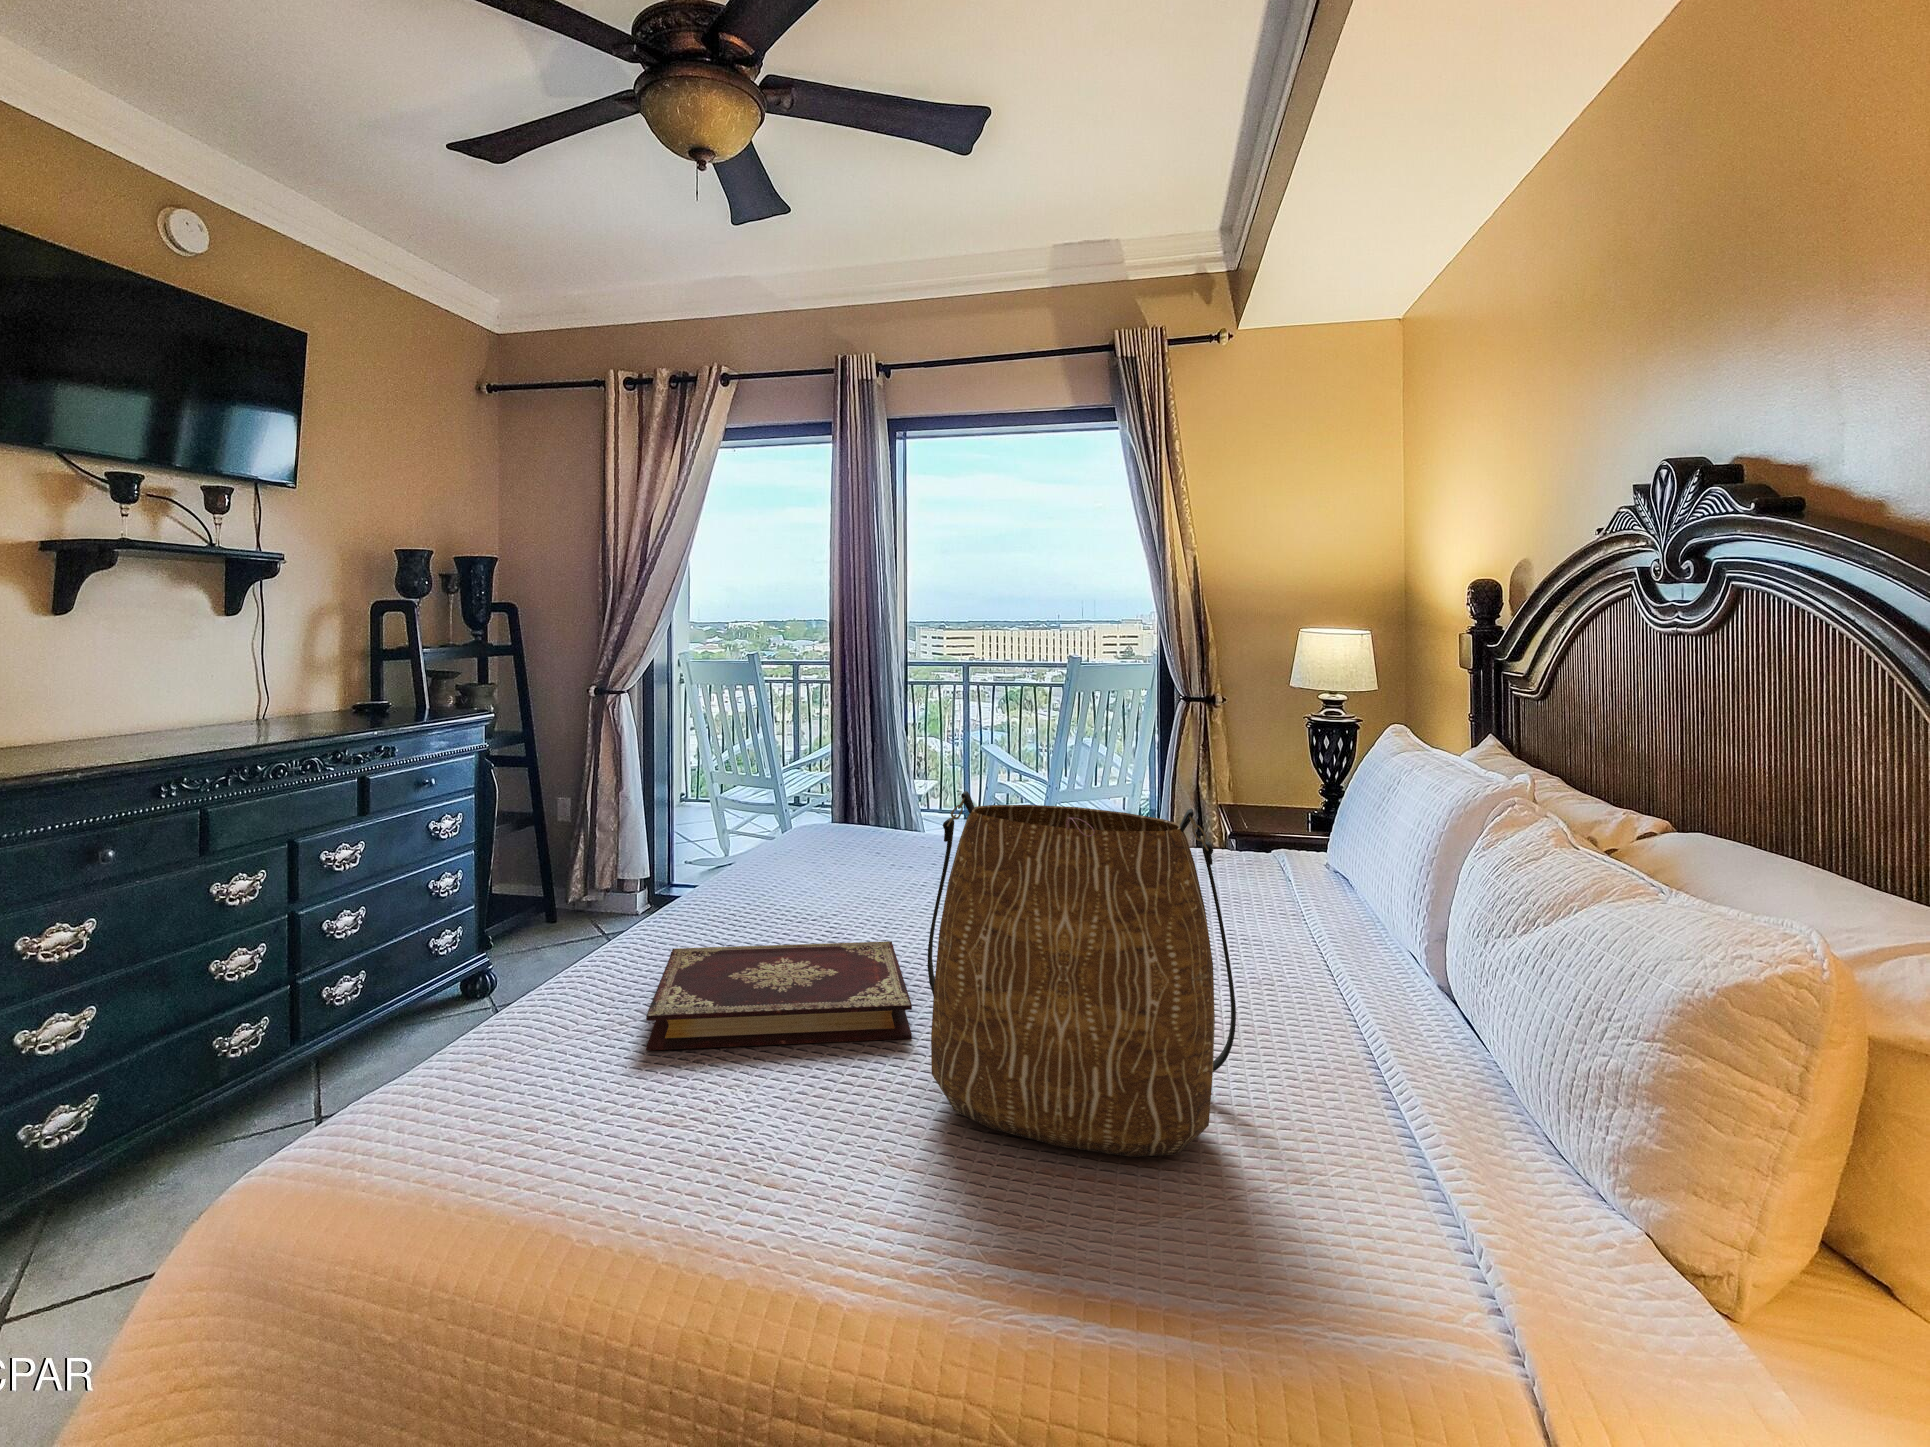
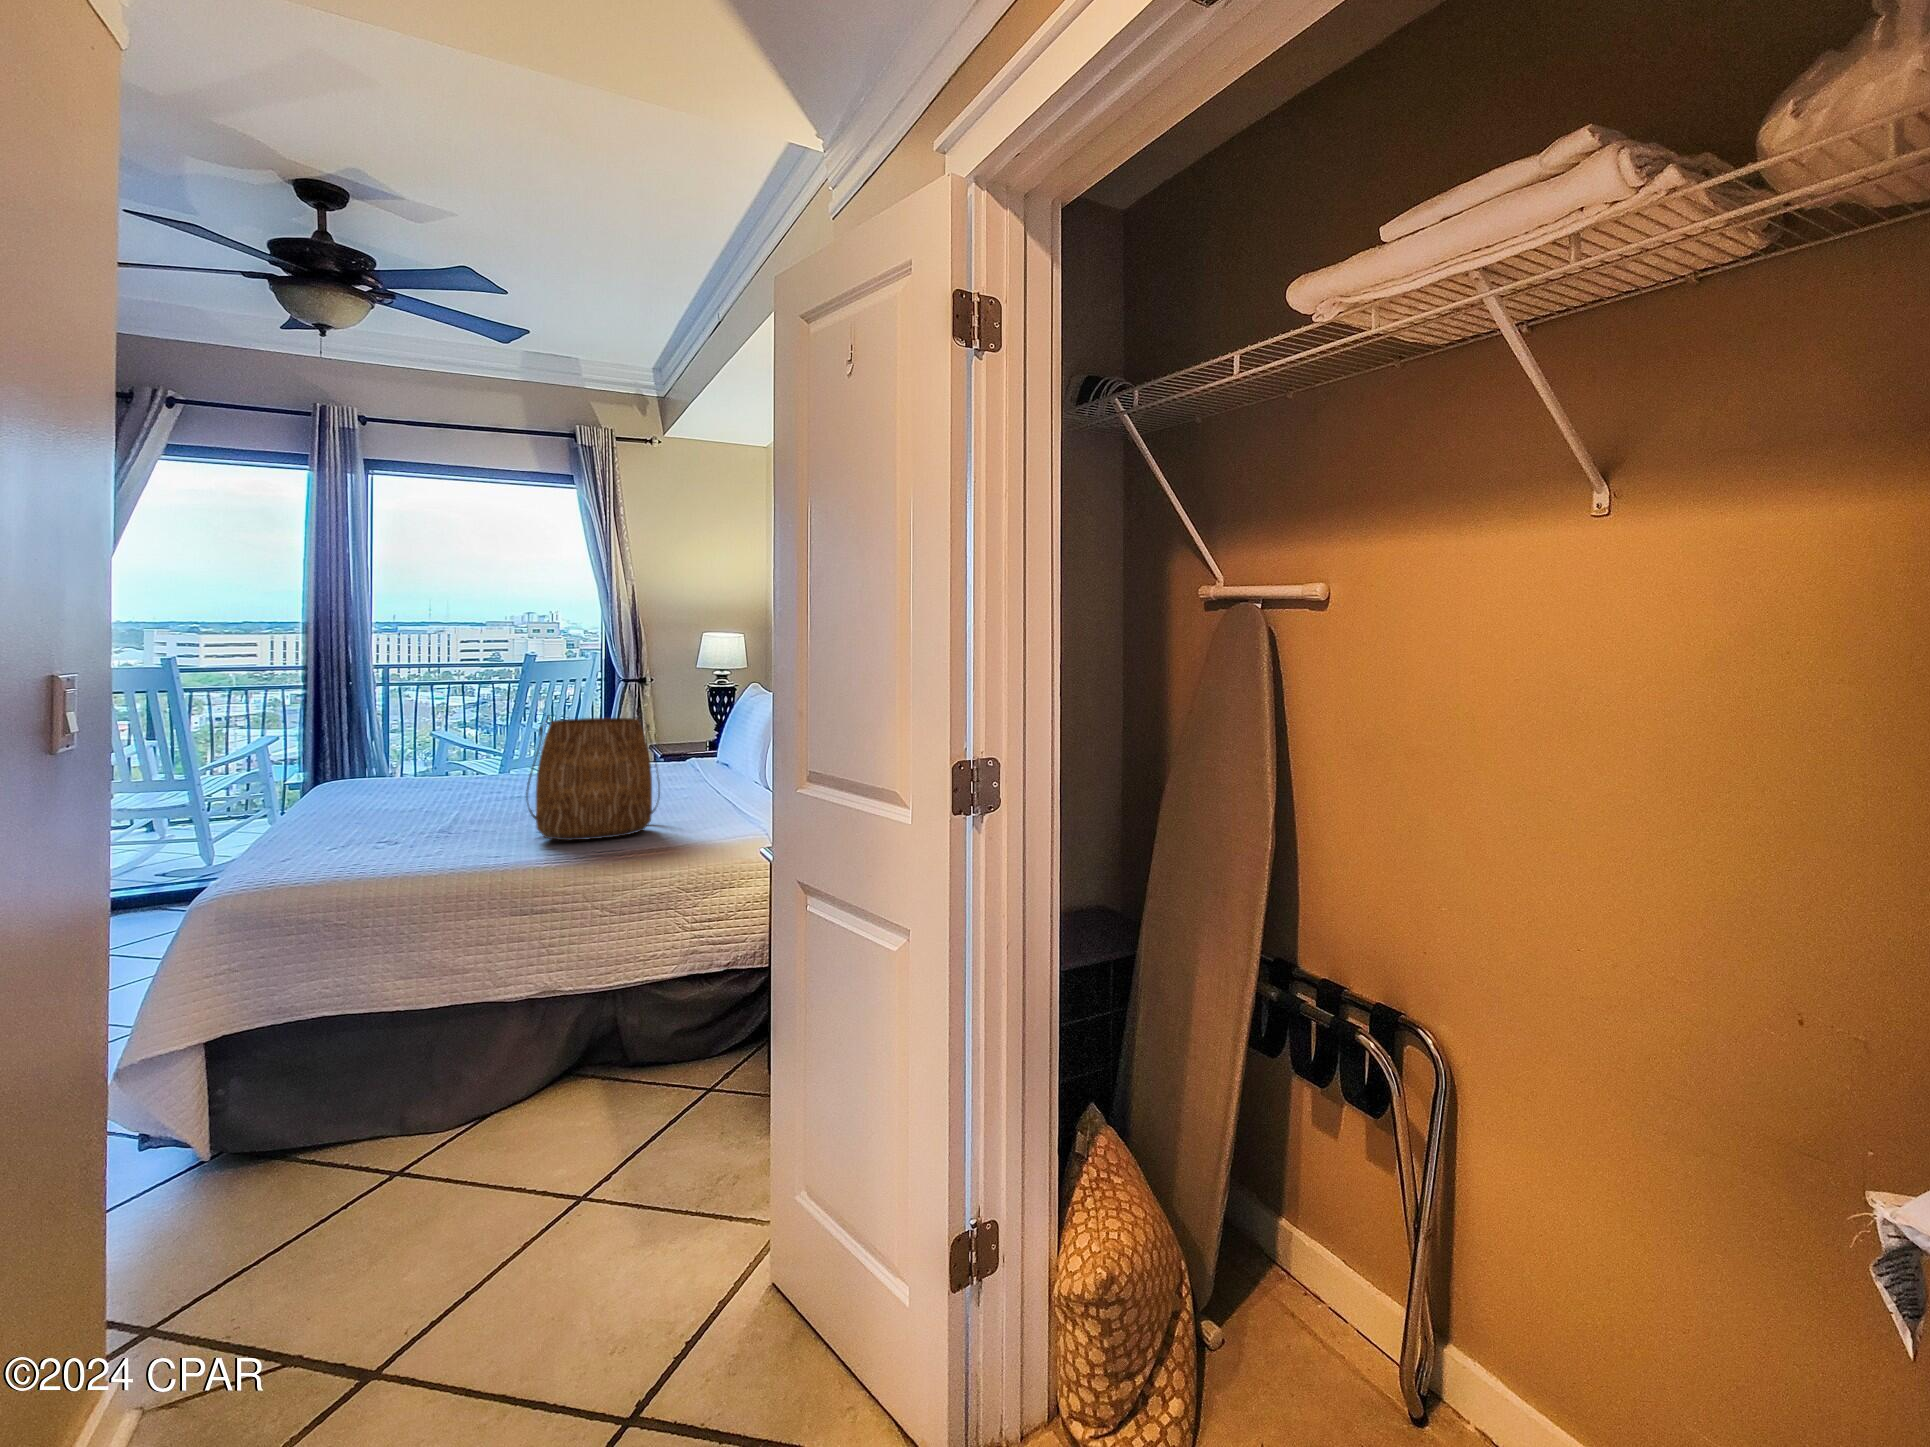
book: present [646,941,912,1050] -> none [342,809,513,859]

